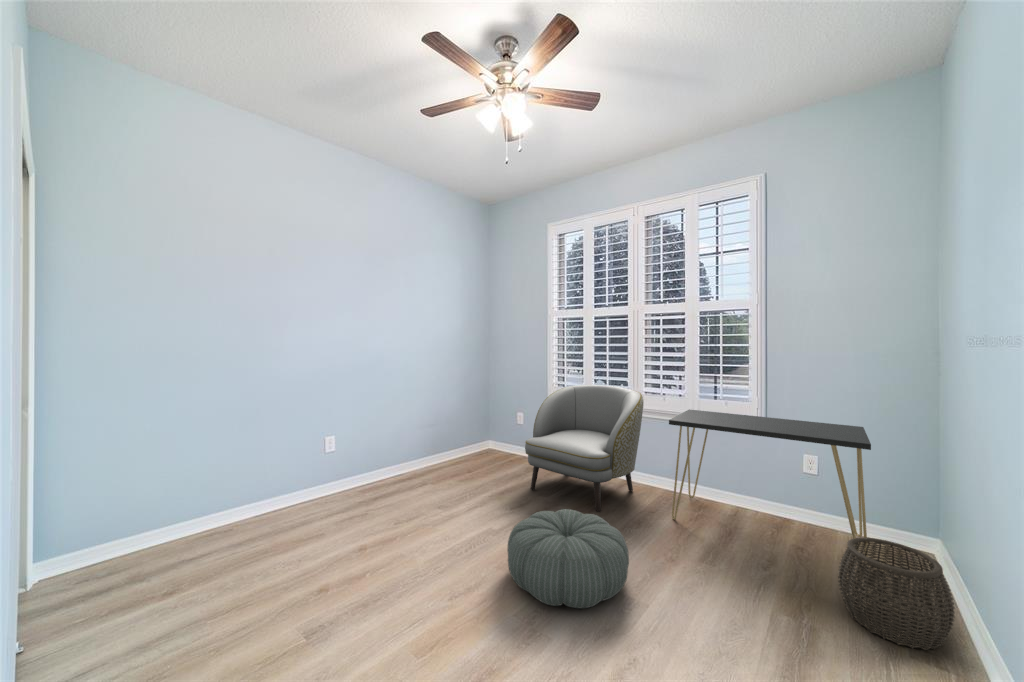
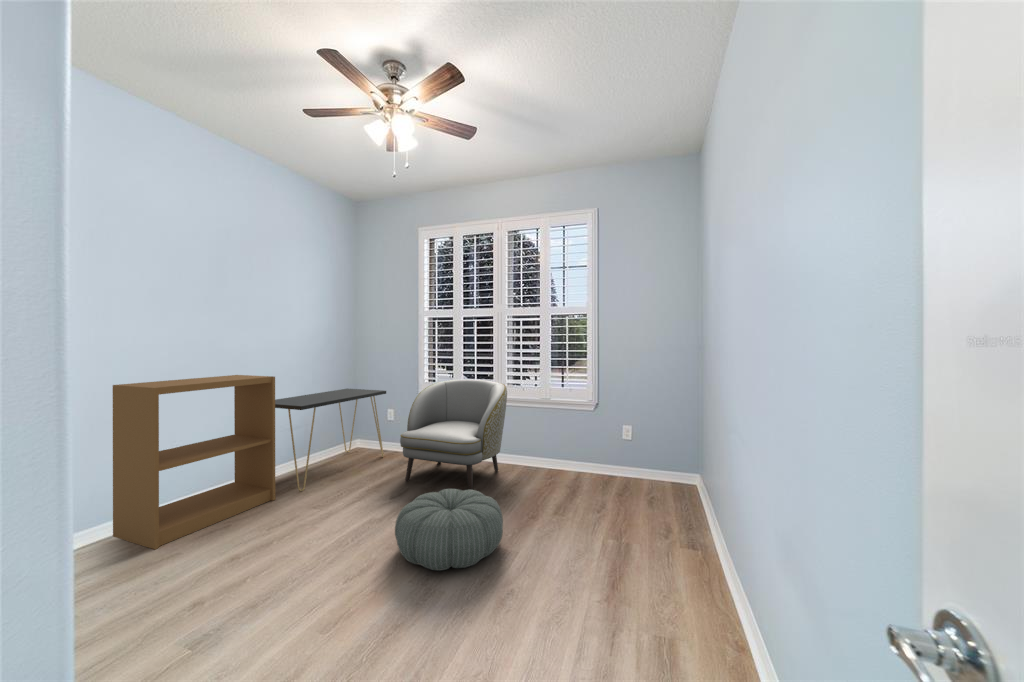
bookshelf: none [291,374,412,525] -> present [113,375,275,549]
desk: present [669,409,871,557] -> present [275,389,386,491]
woven basket: present [838,538,955,650] -> none [645,477,708,545]

